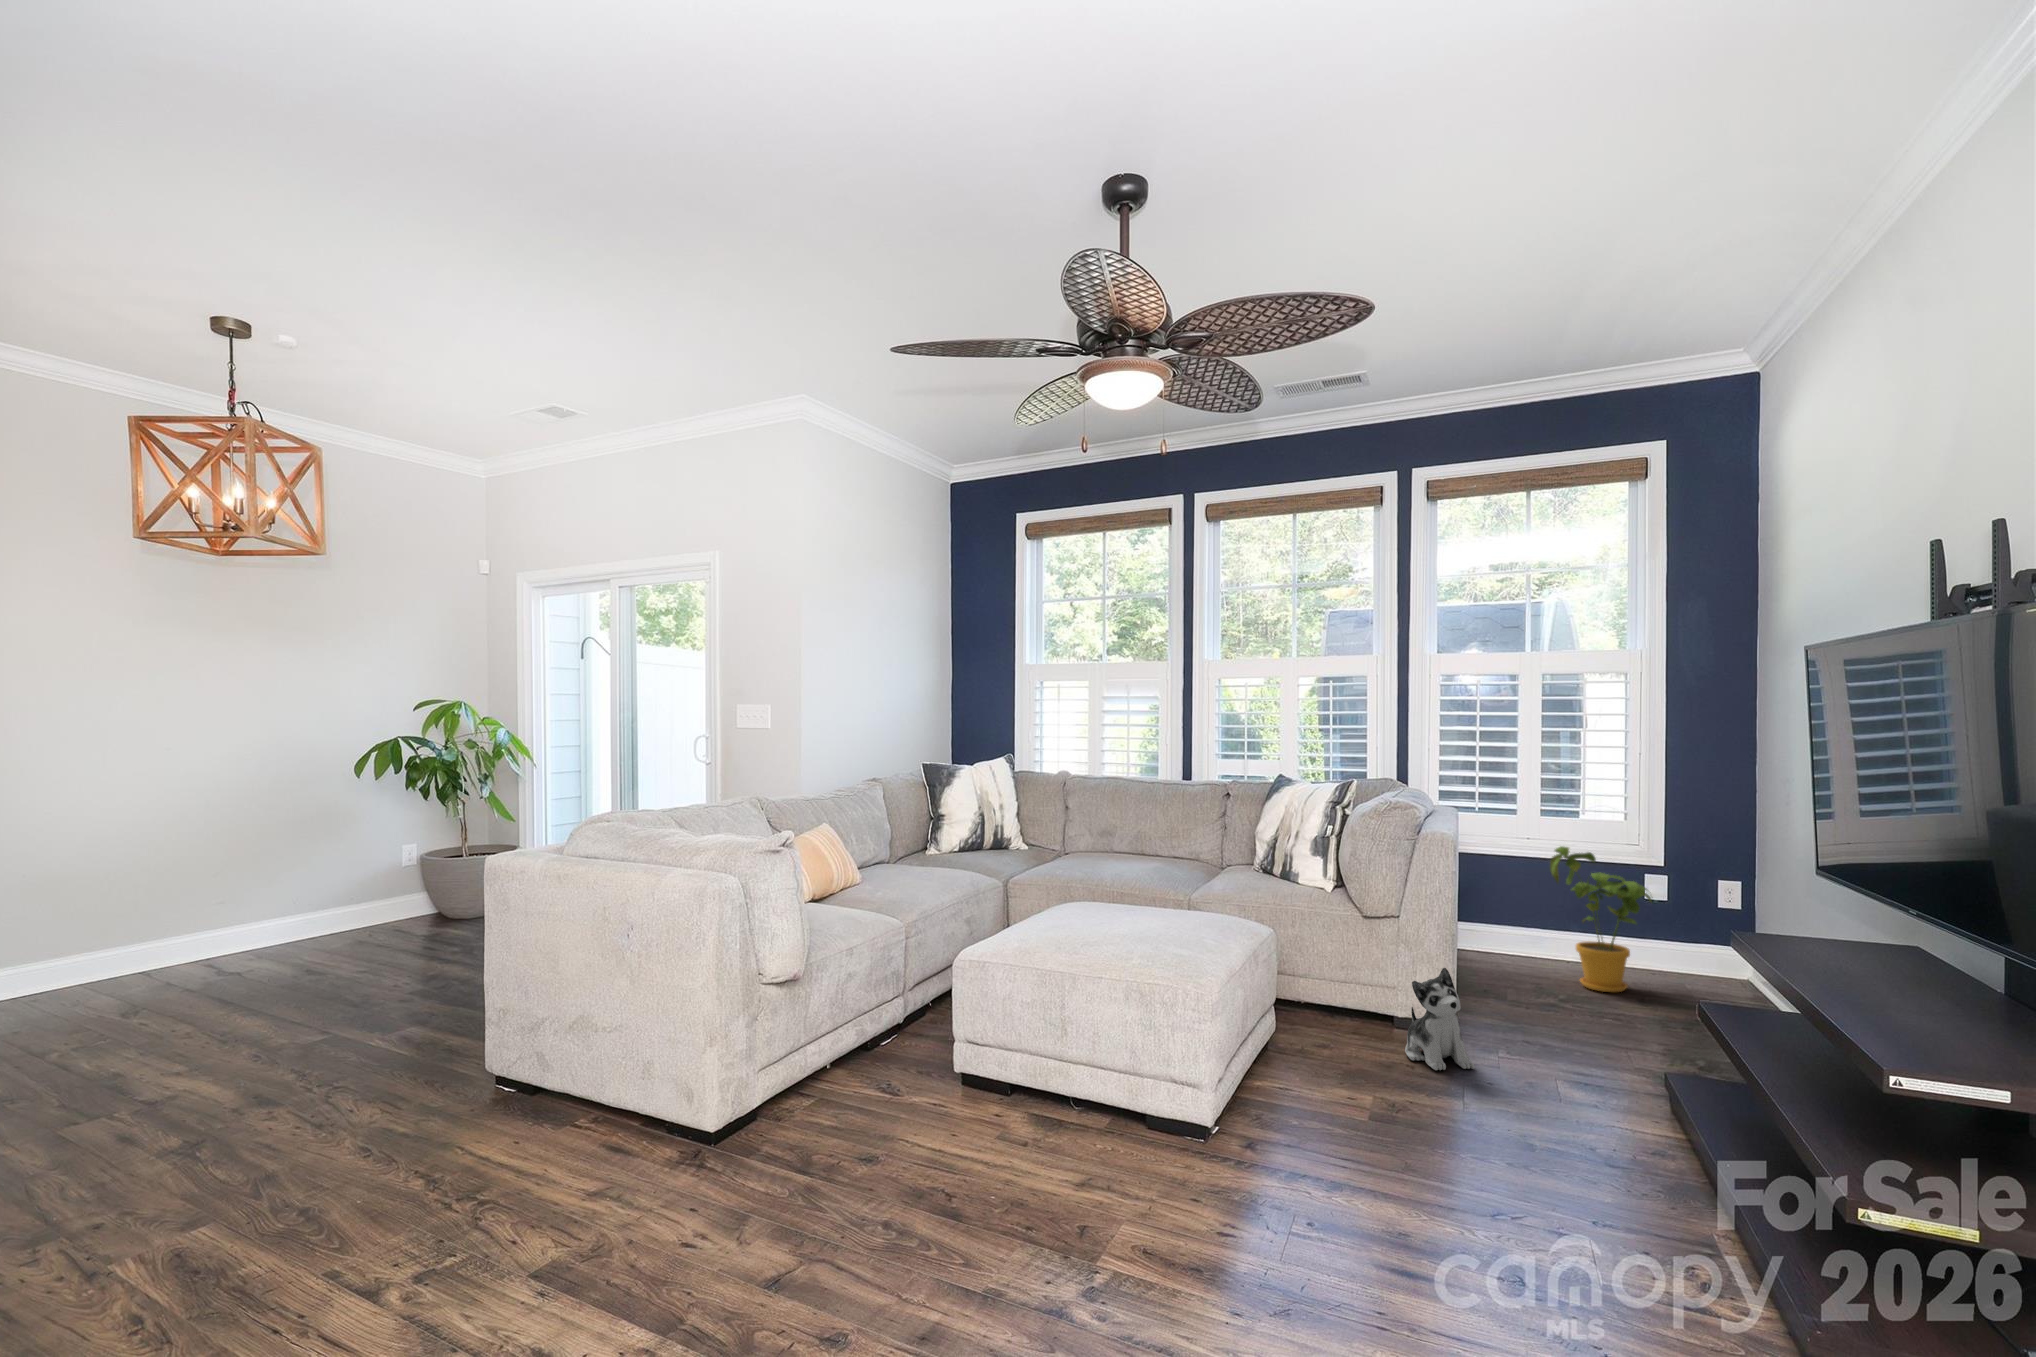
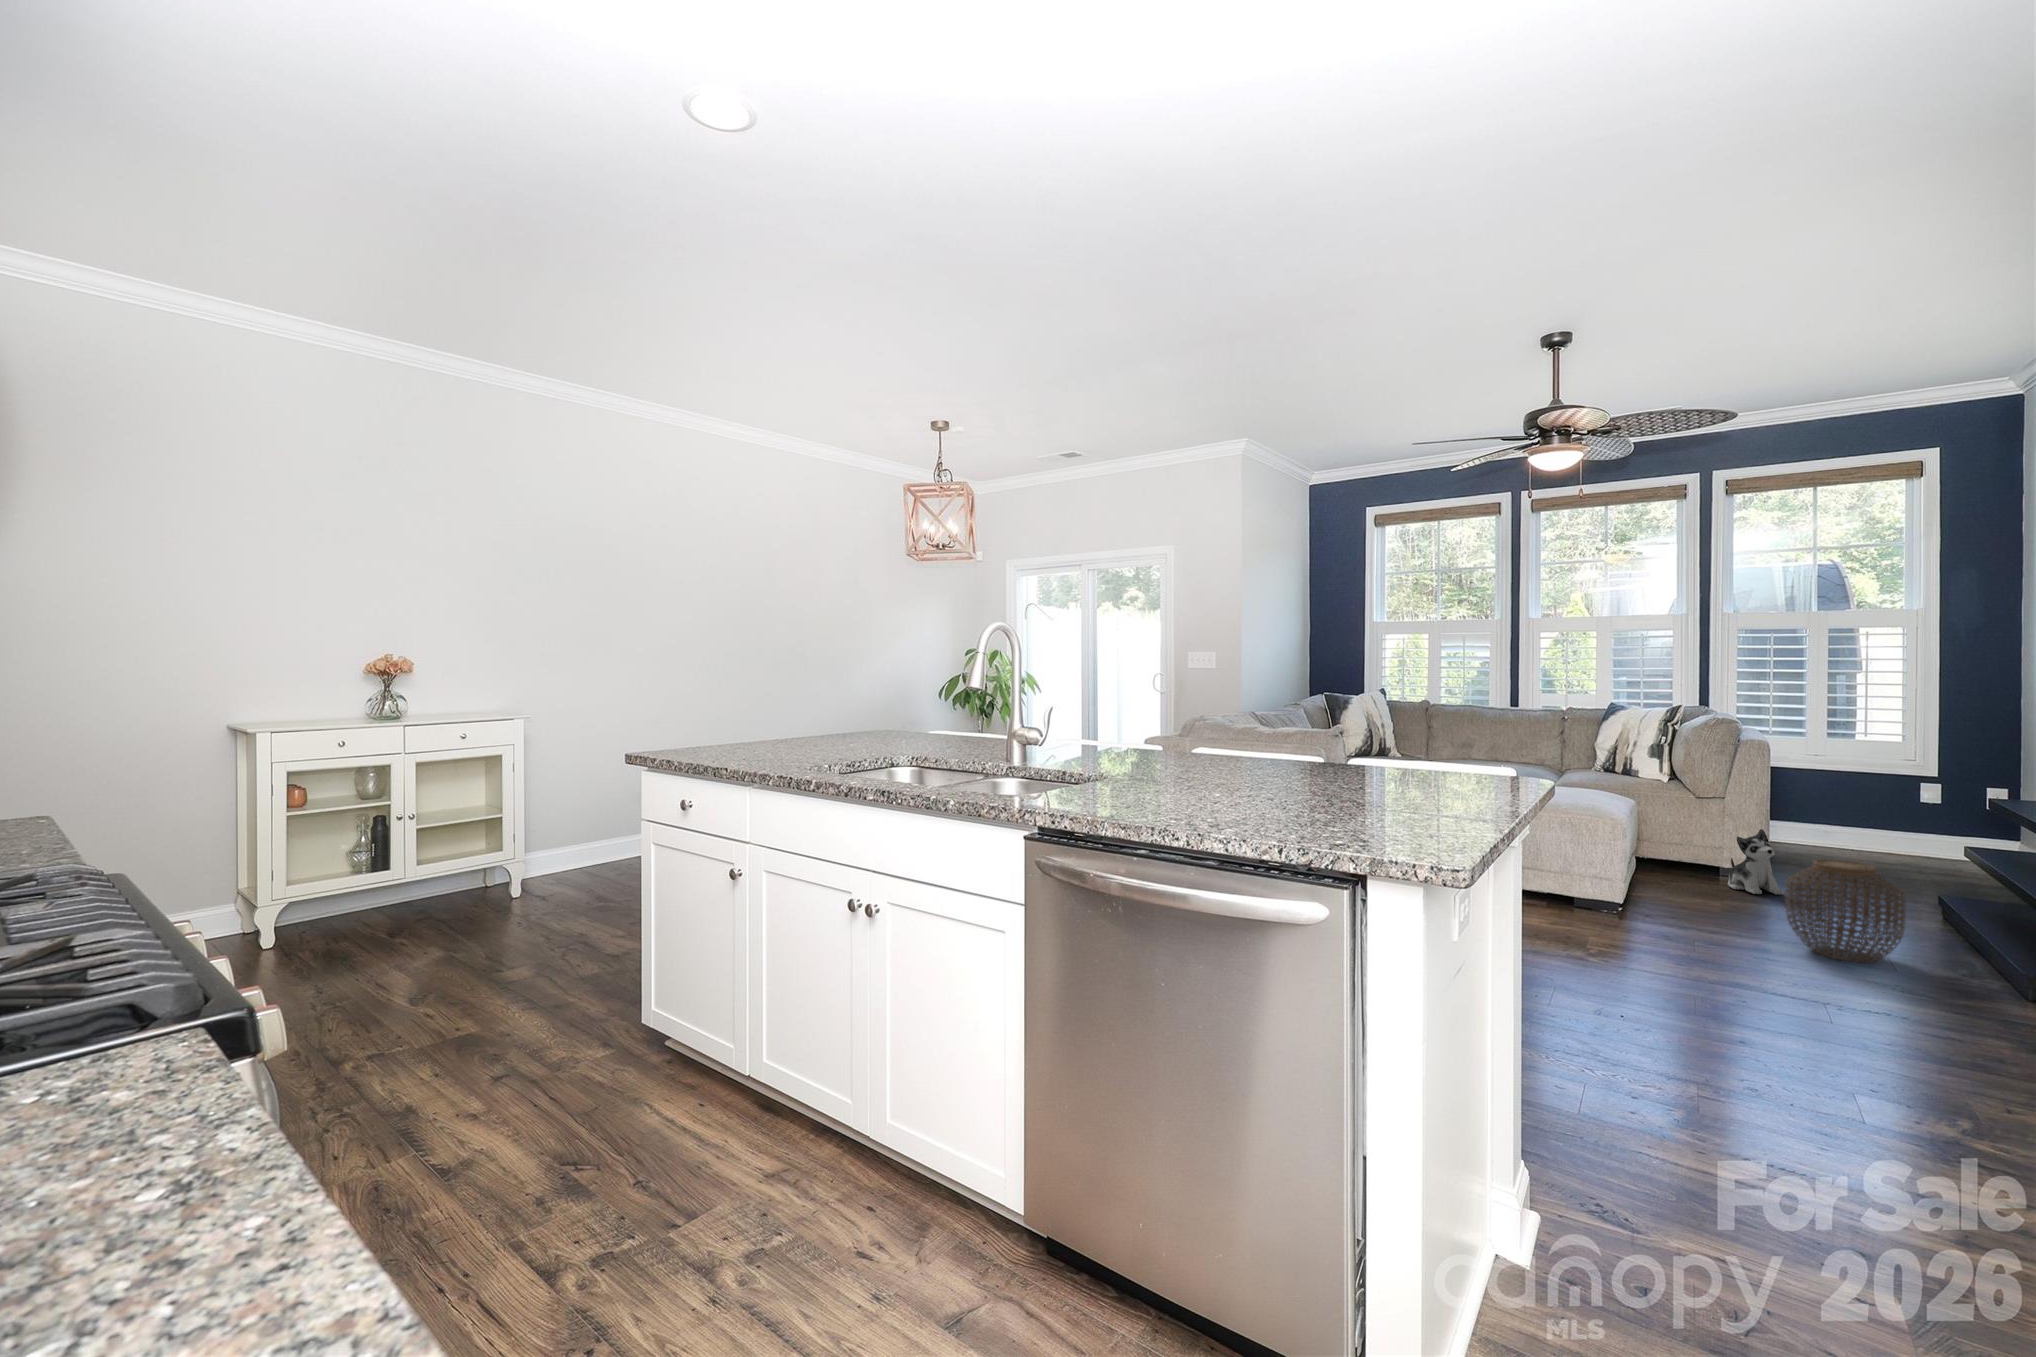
house plant: present [1550,846,1652,992] -> none [1837,758,1927,865]
woven basket: none [1448,1056,1622,1253] -> present [1786,859,1906,963]

